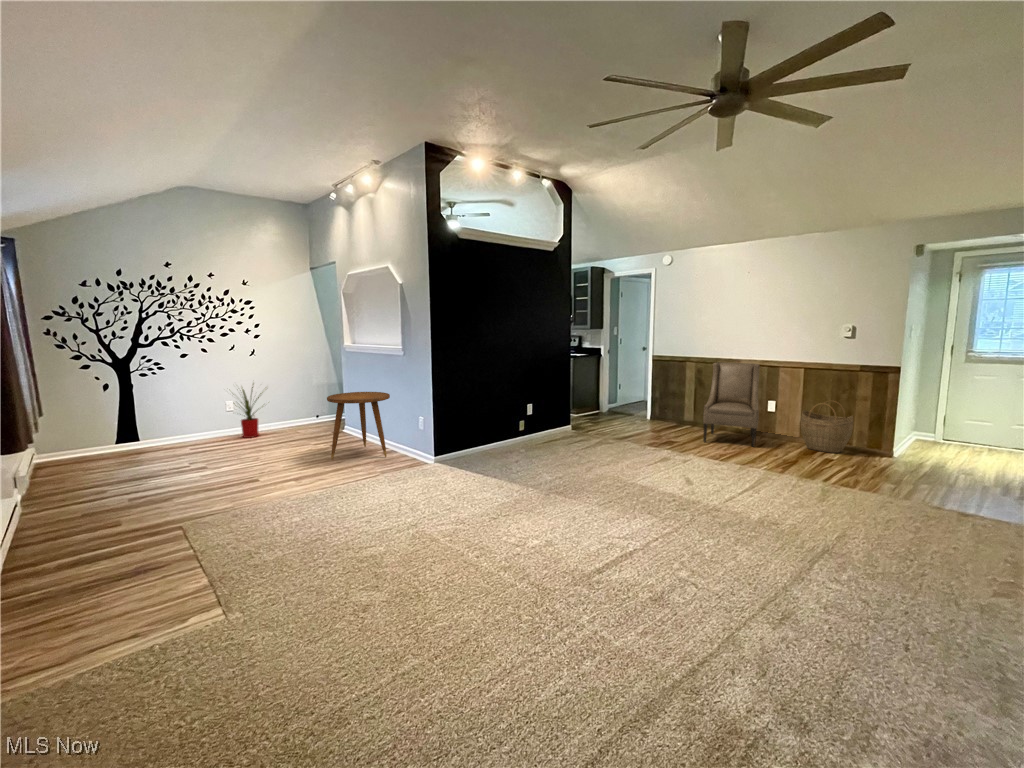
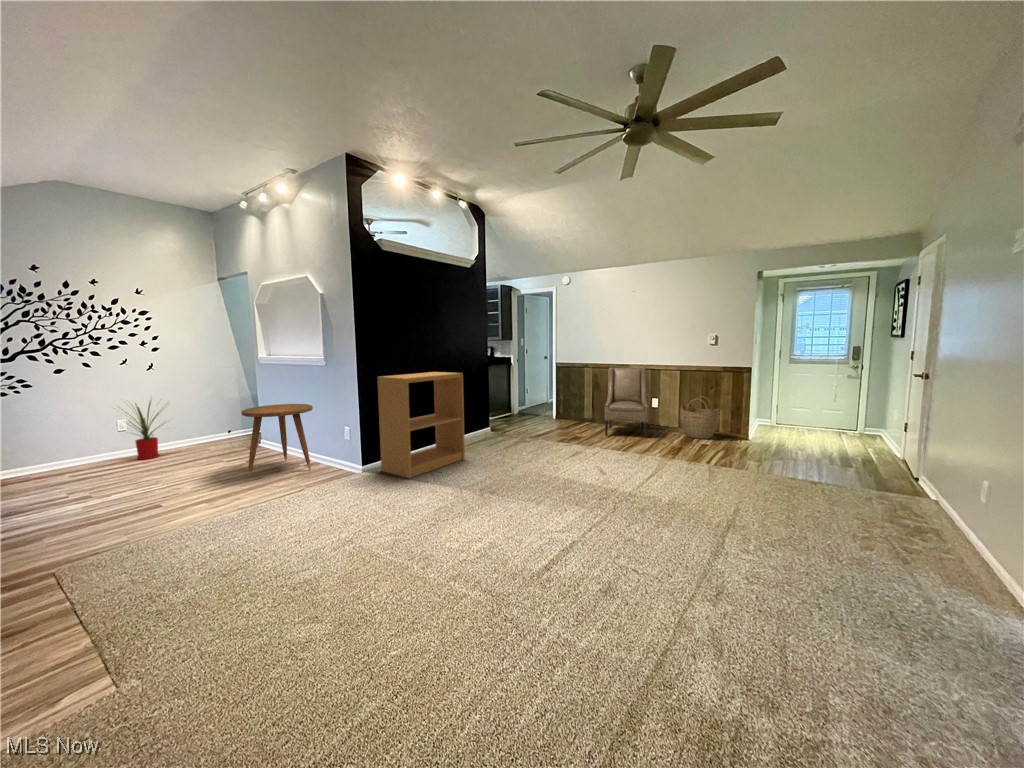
bookshelf: none [450,363,538,473] -> present [378,372,465,478]

